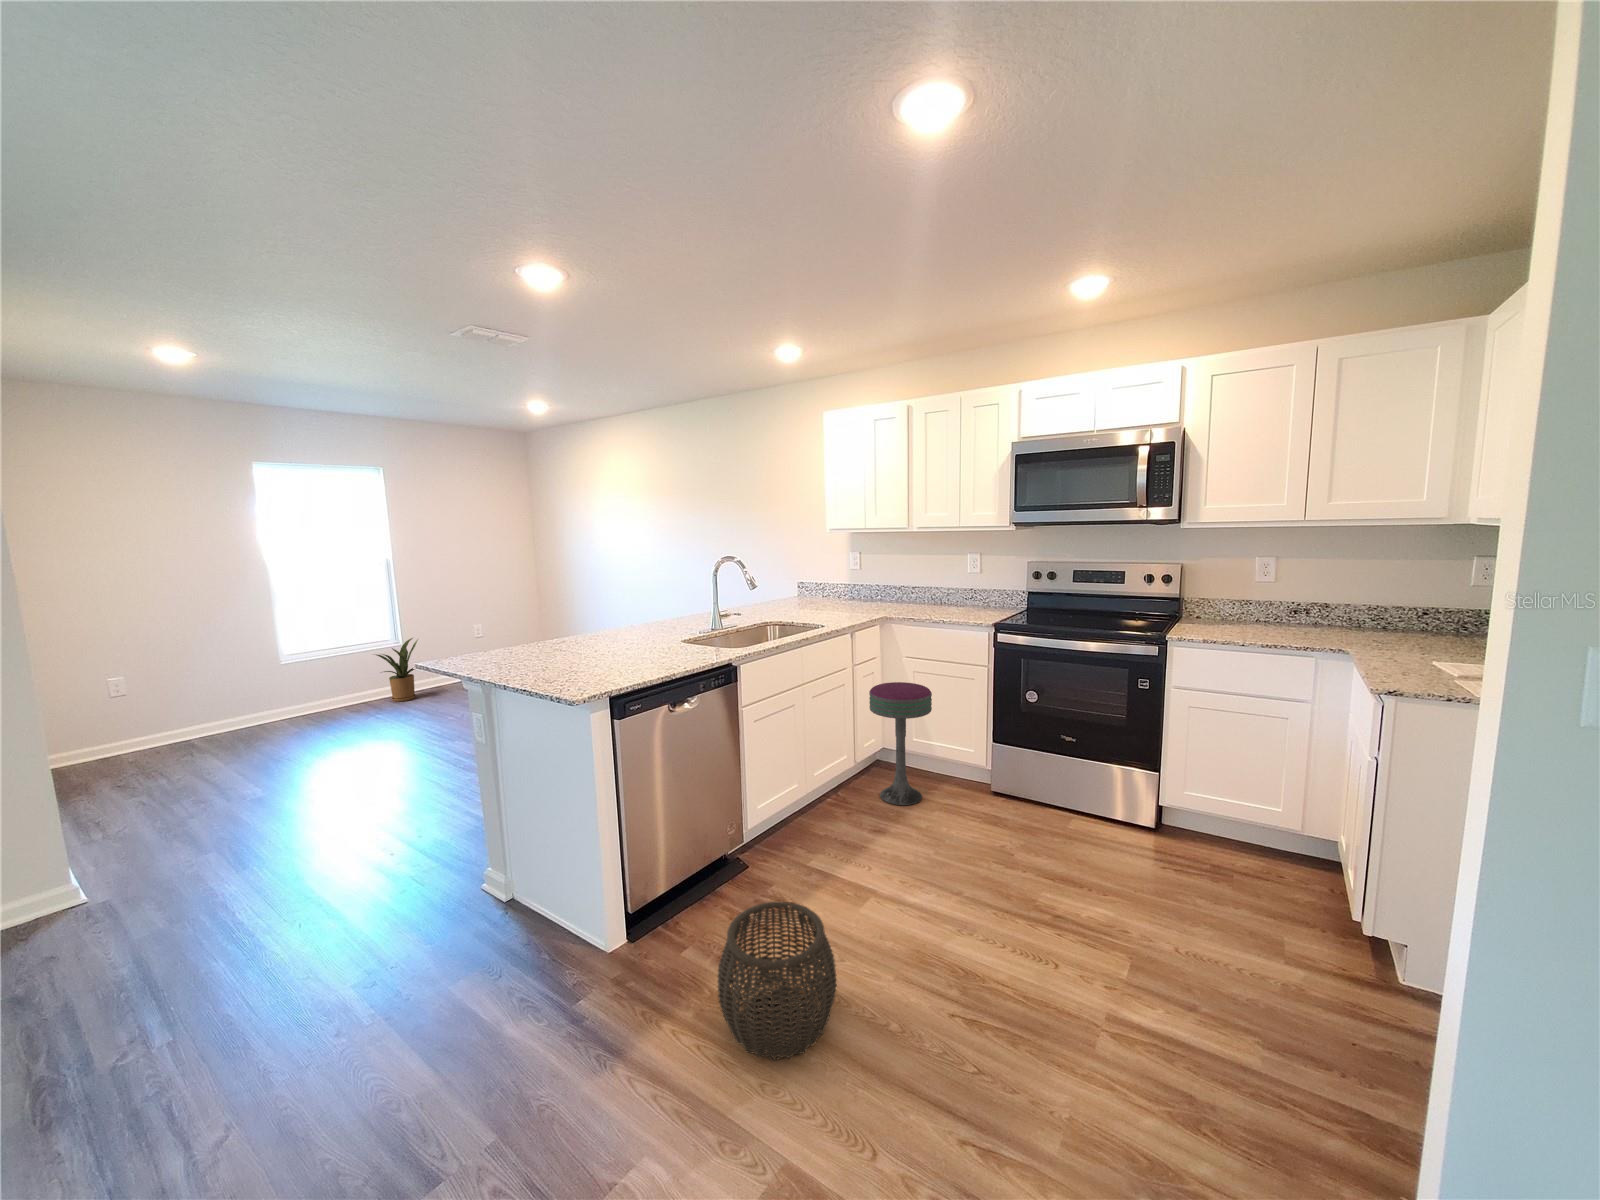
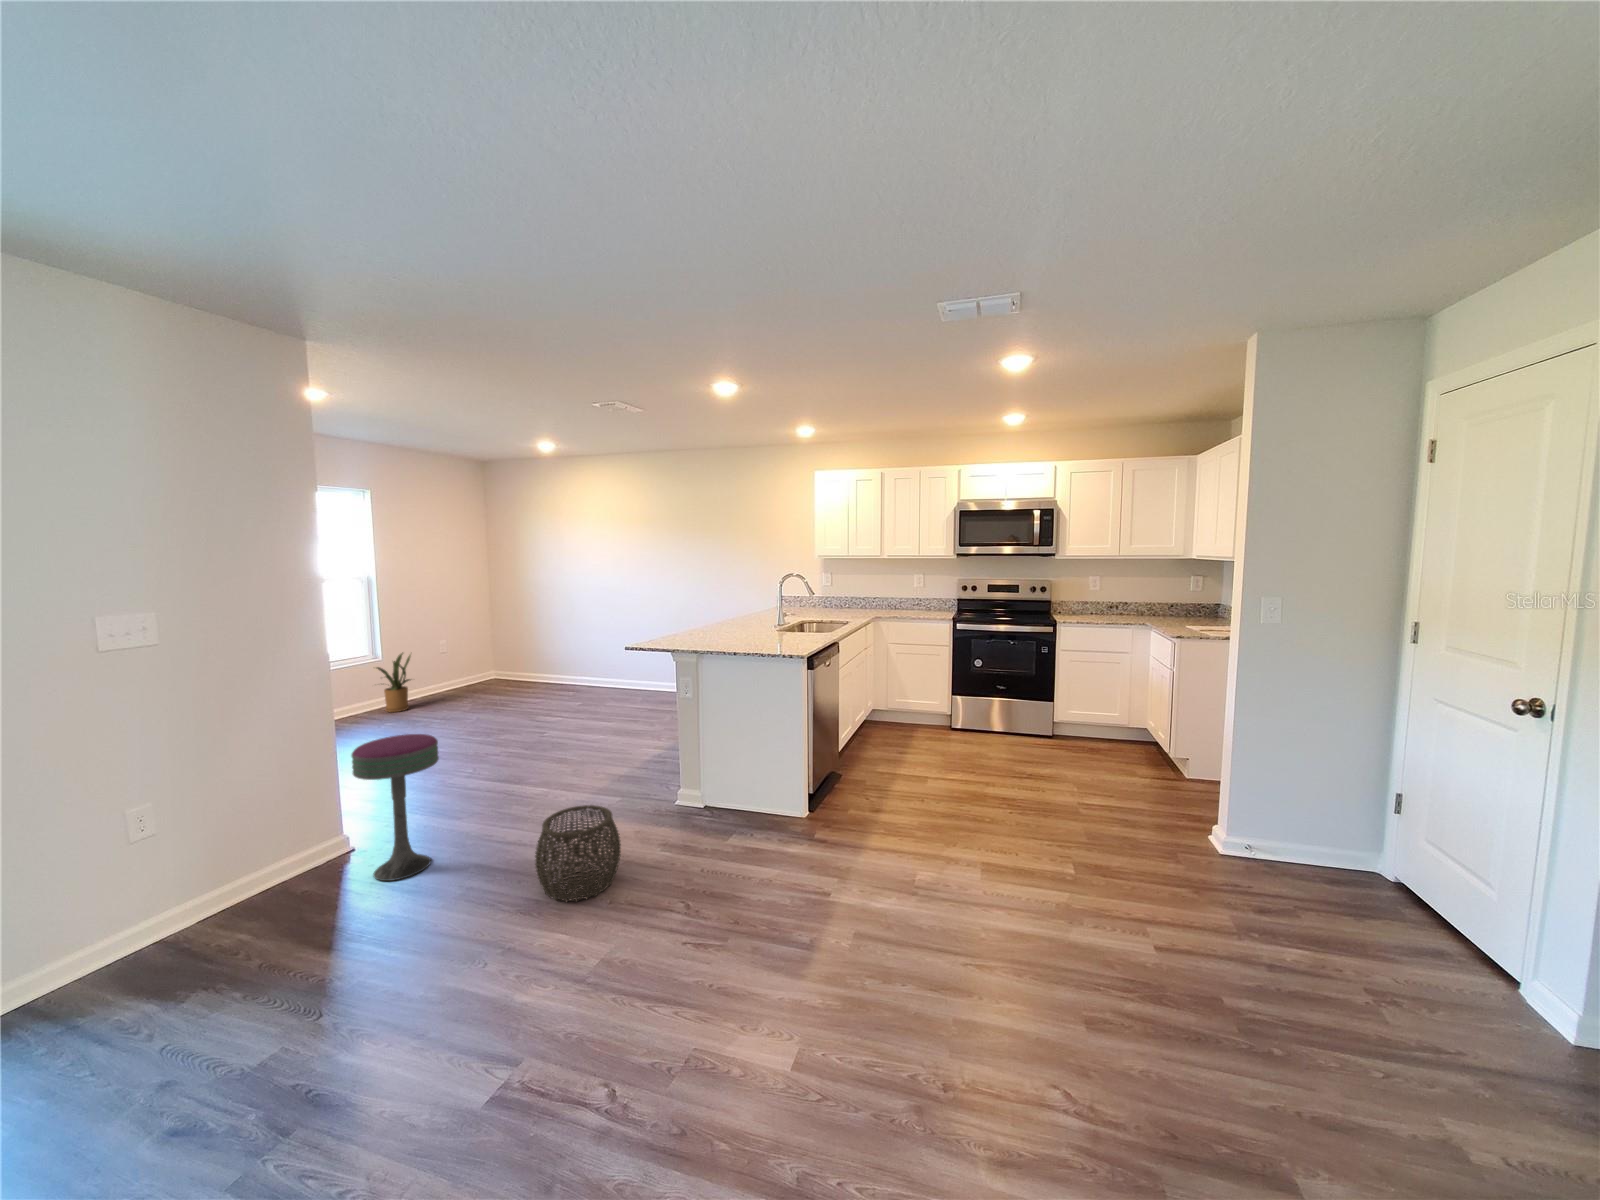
bar stool: present [869,682,932,805] -> present [351,734,439,881]
woven basket: present [717,902,837,1060] -> present [535,805,621,902]

